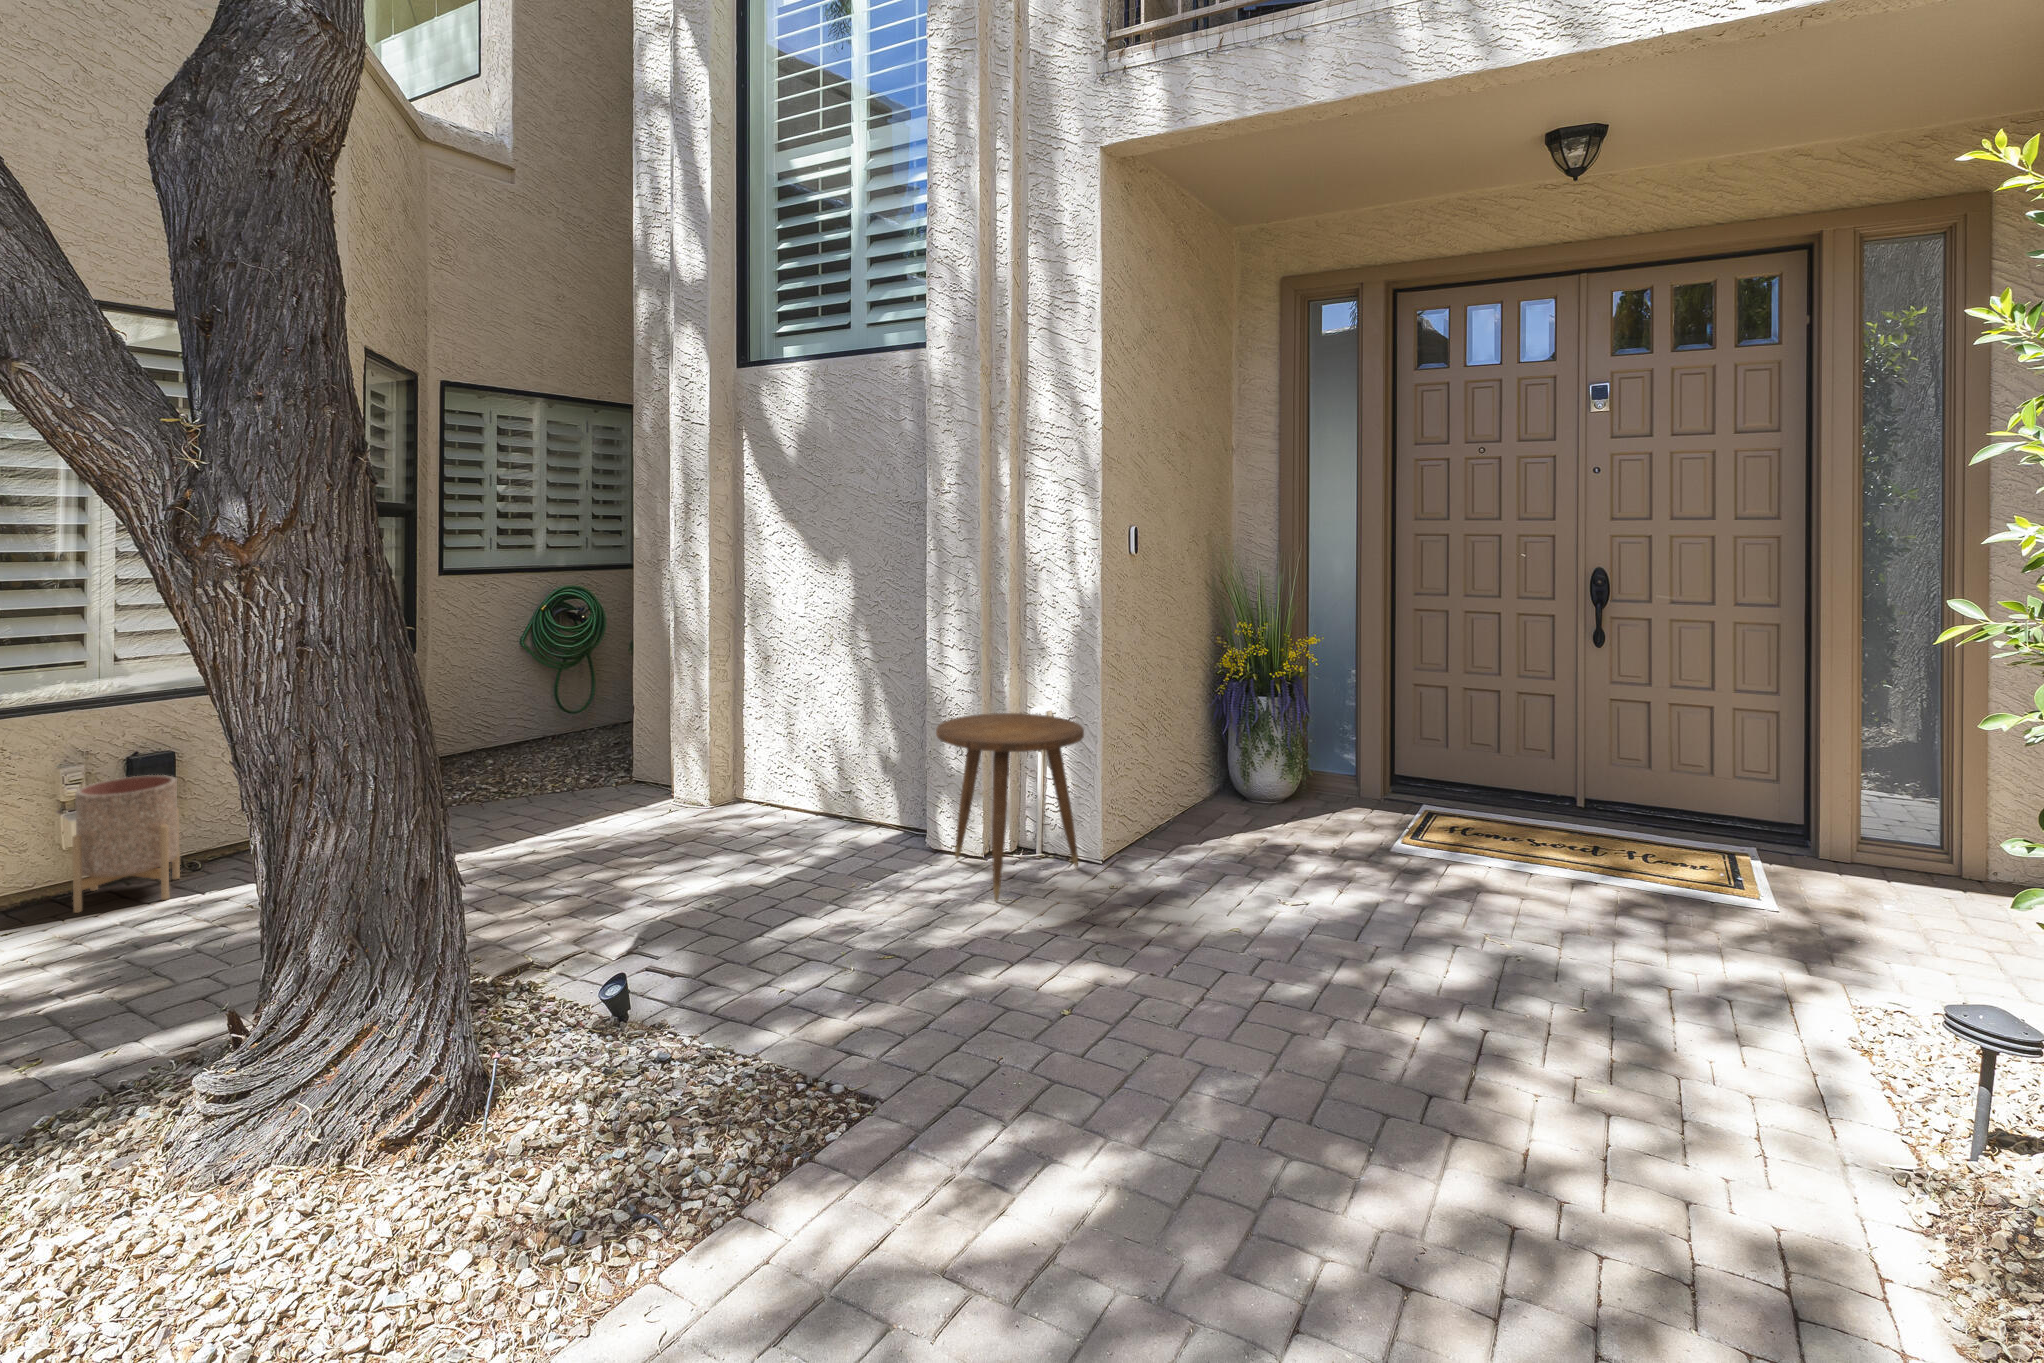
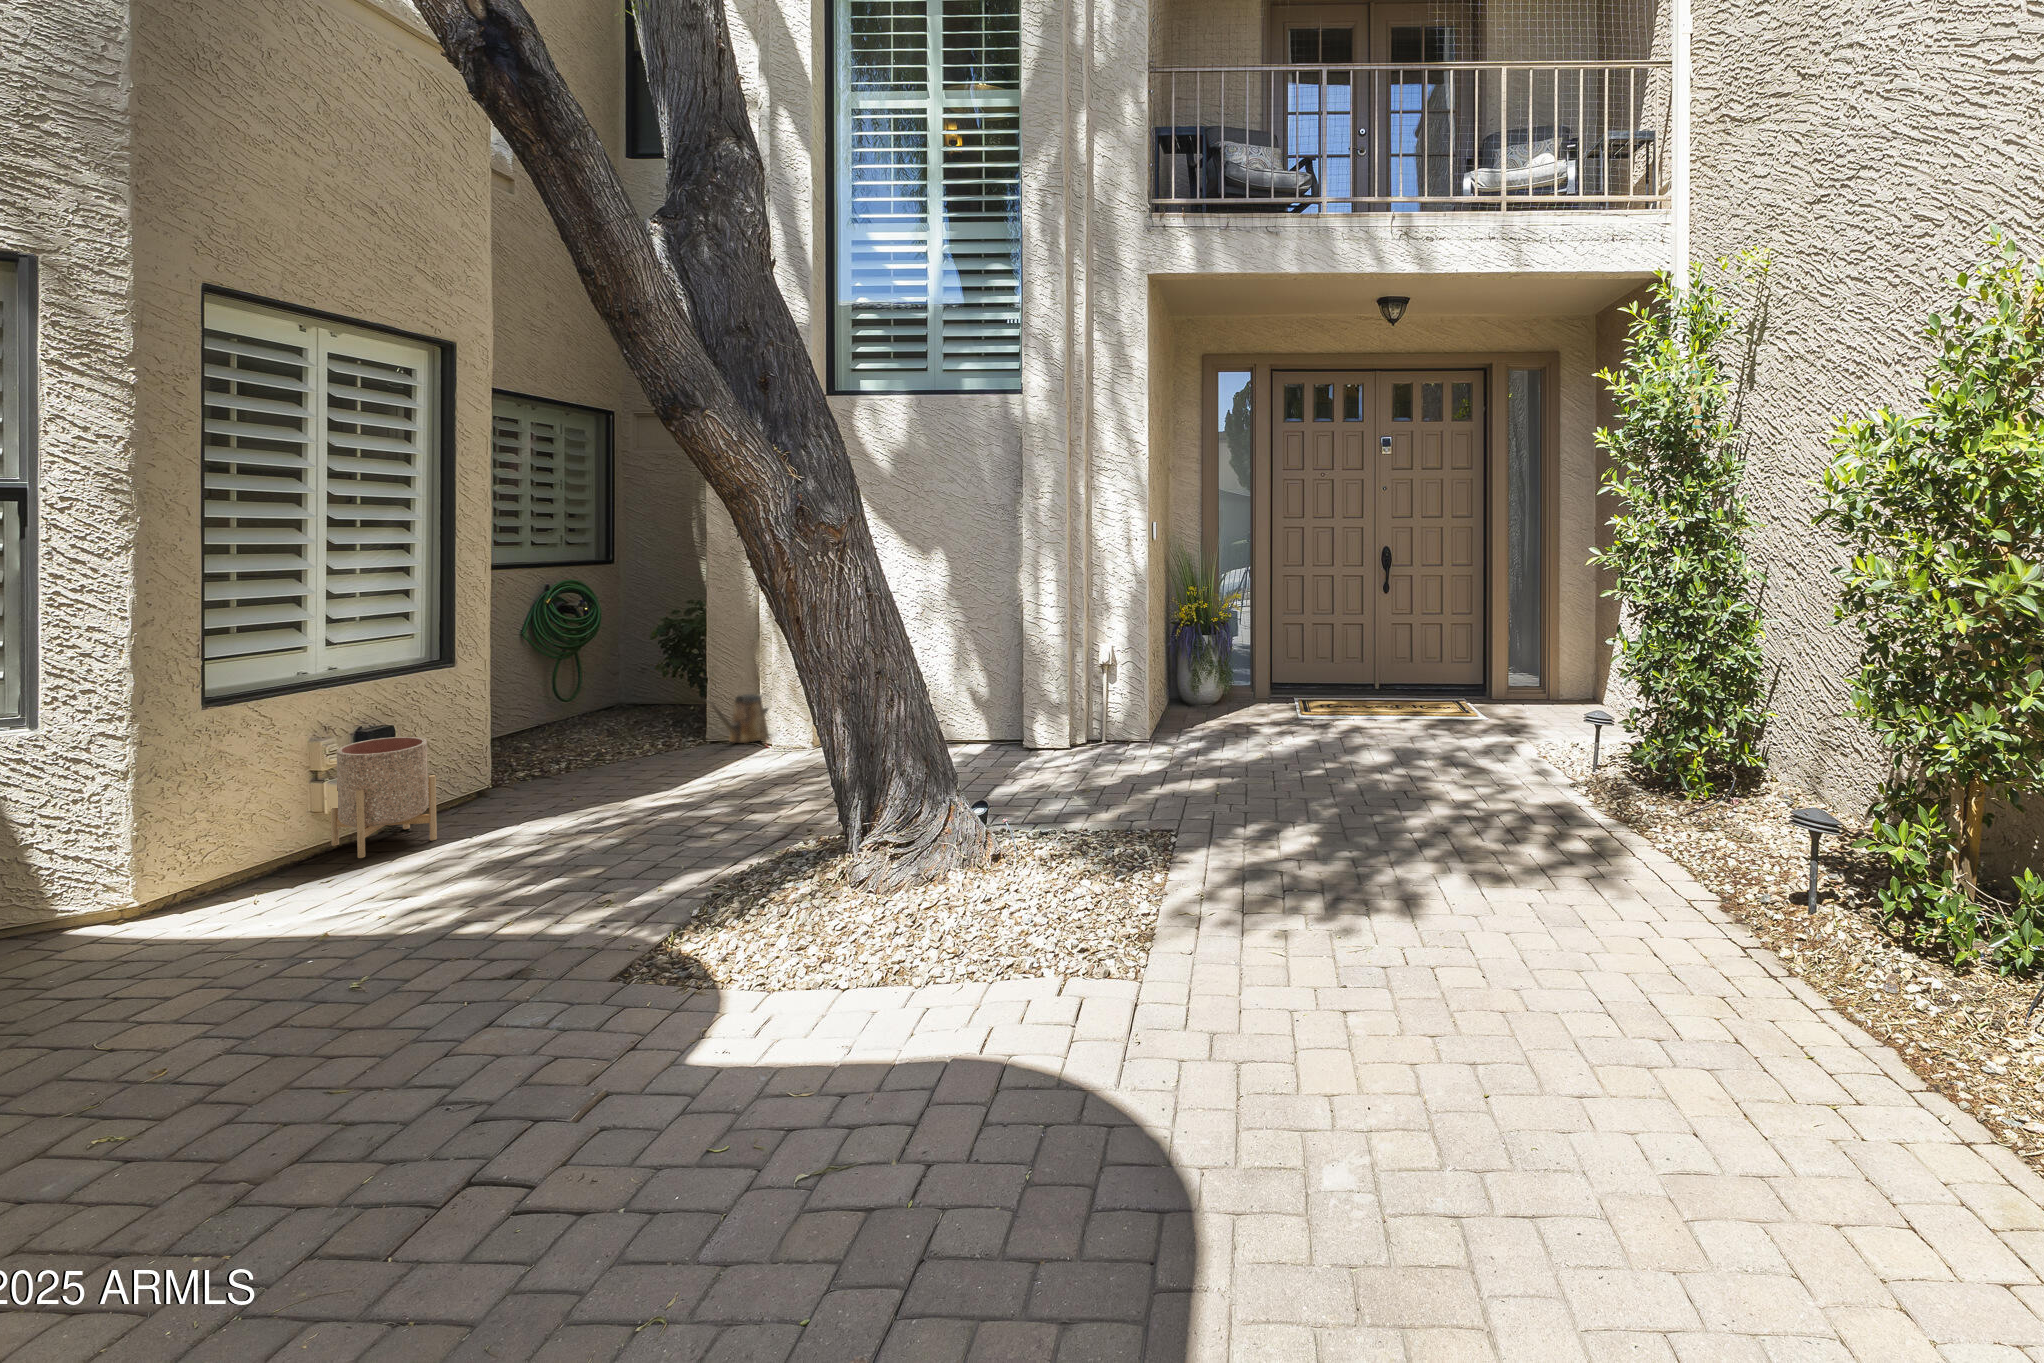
side table: present [936,713,1084,901] -> none [1049,640,1149,760]
watering can: none [574,749,674,809] -> present [706,694,769,743]

